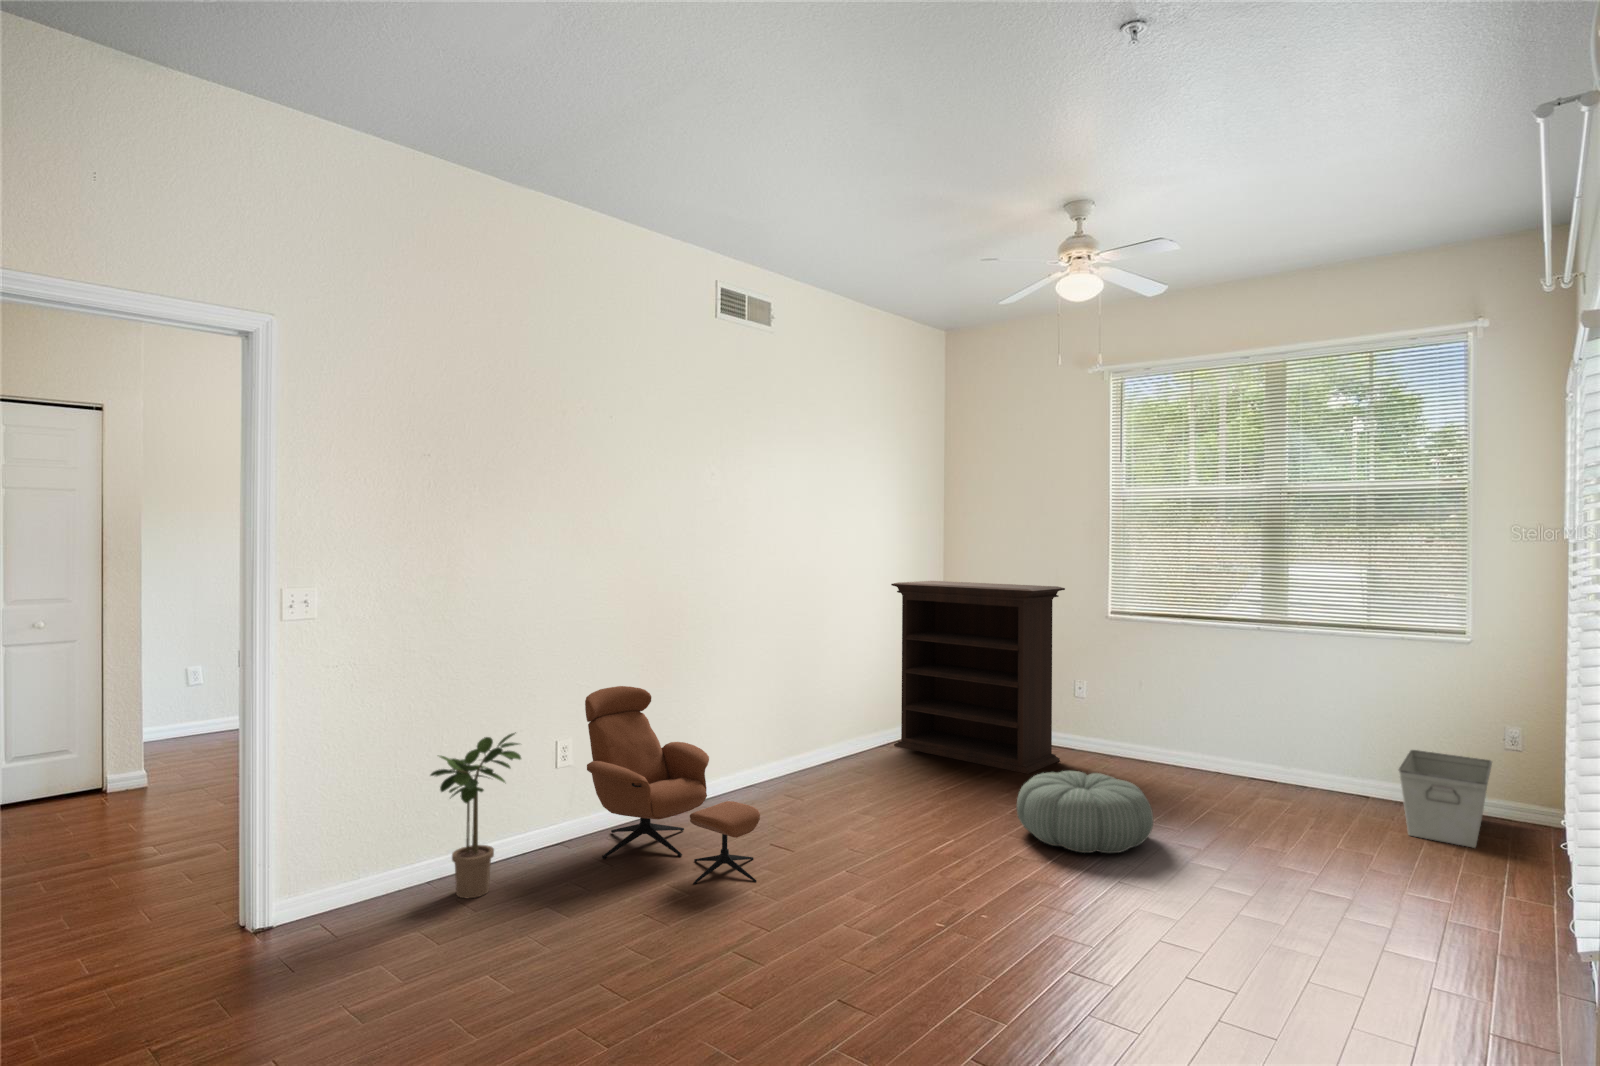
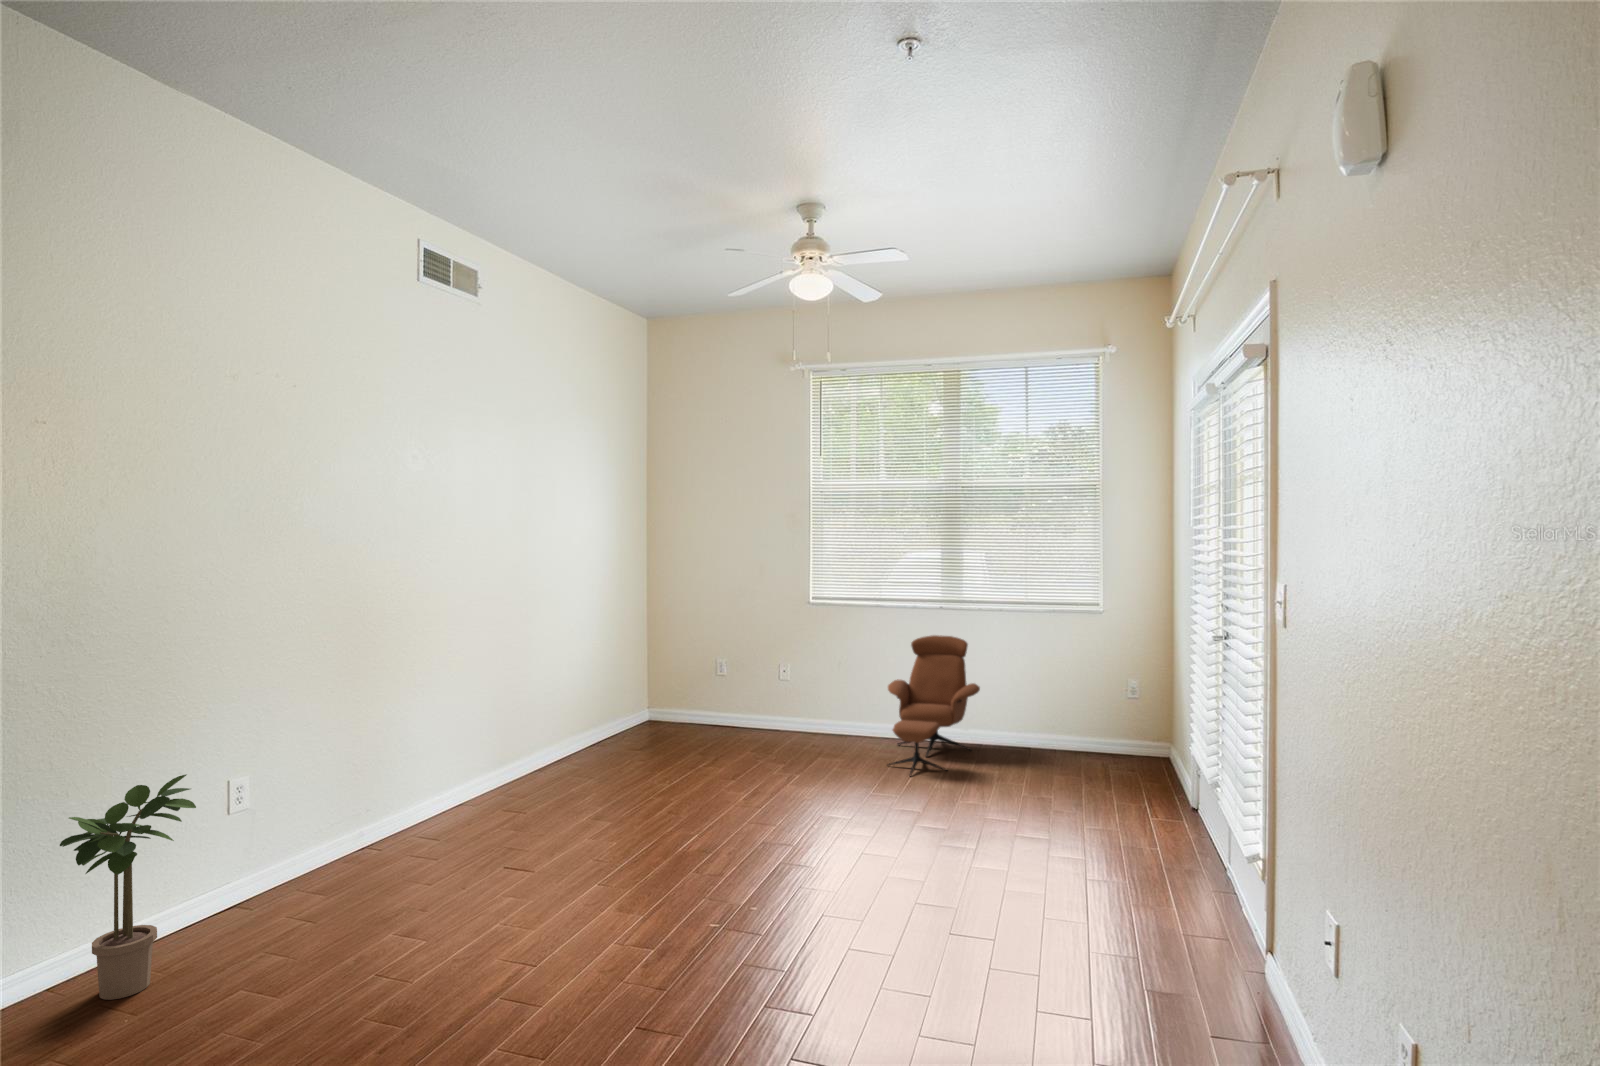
bookshelf: present [891,581,1065,774] -> none [603,574,774,756]
lounge chair: present [585,686,760,884] -> present [888,635,980,775]
storage bin: present [1398,750,1492,848] -> none [1052,697,1114,770]
pouf: present [1017,771,1153,853] -> none [758,746,880,821]

